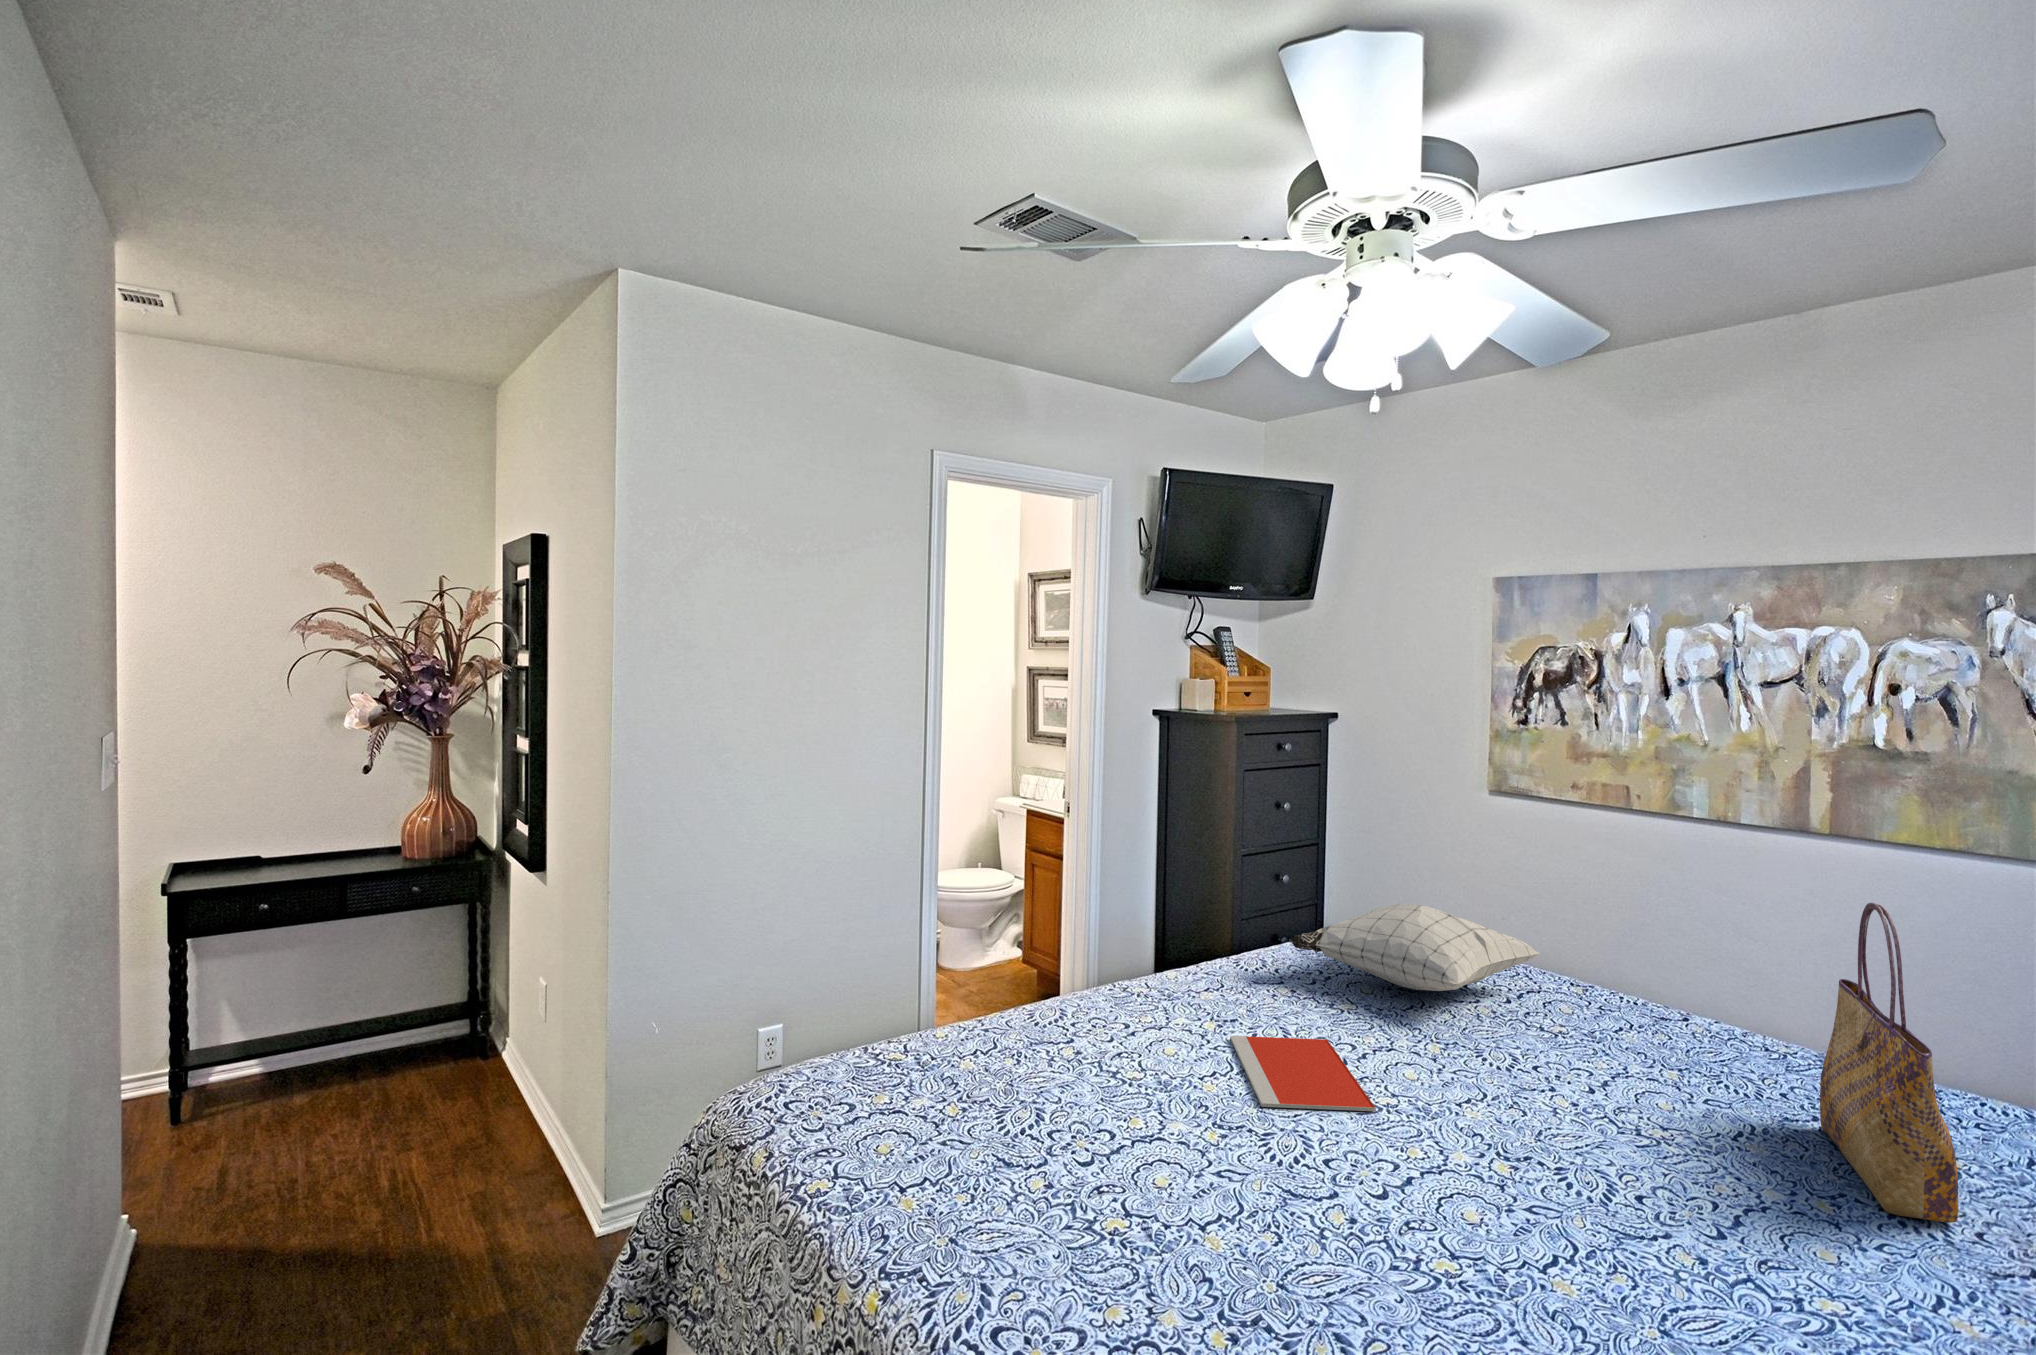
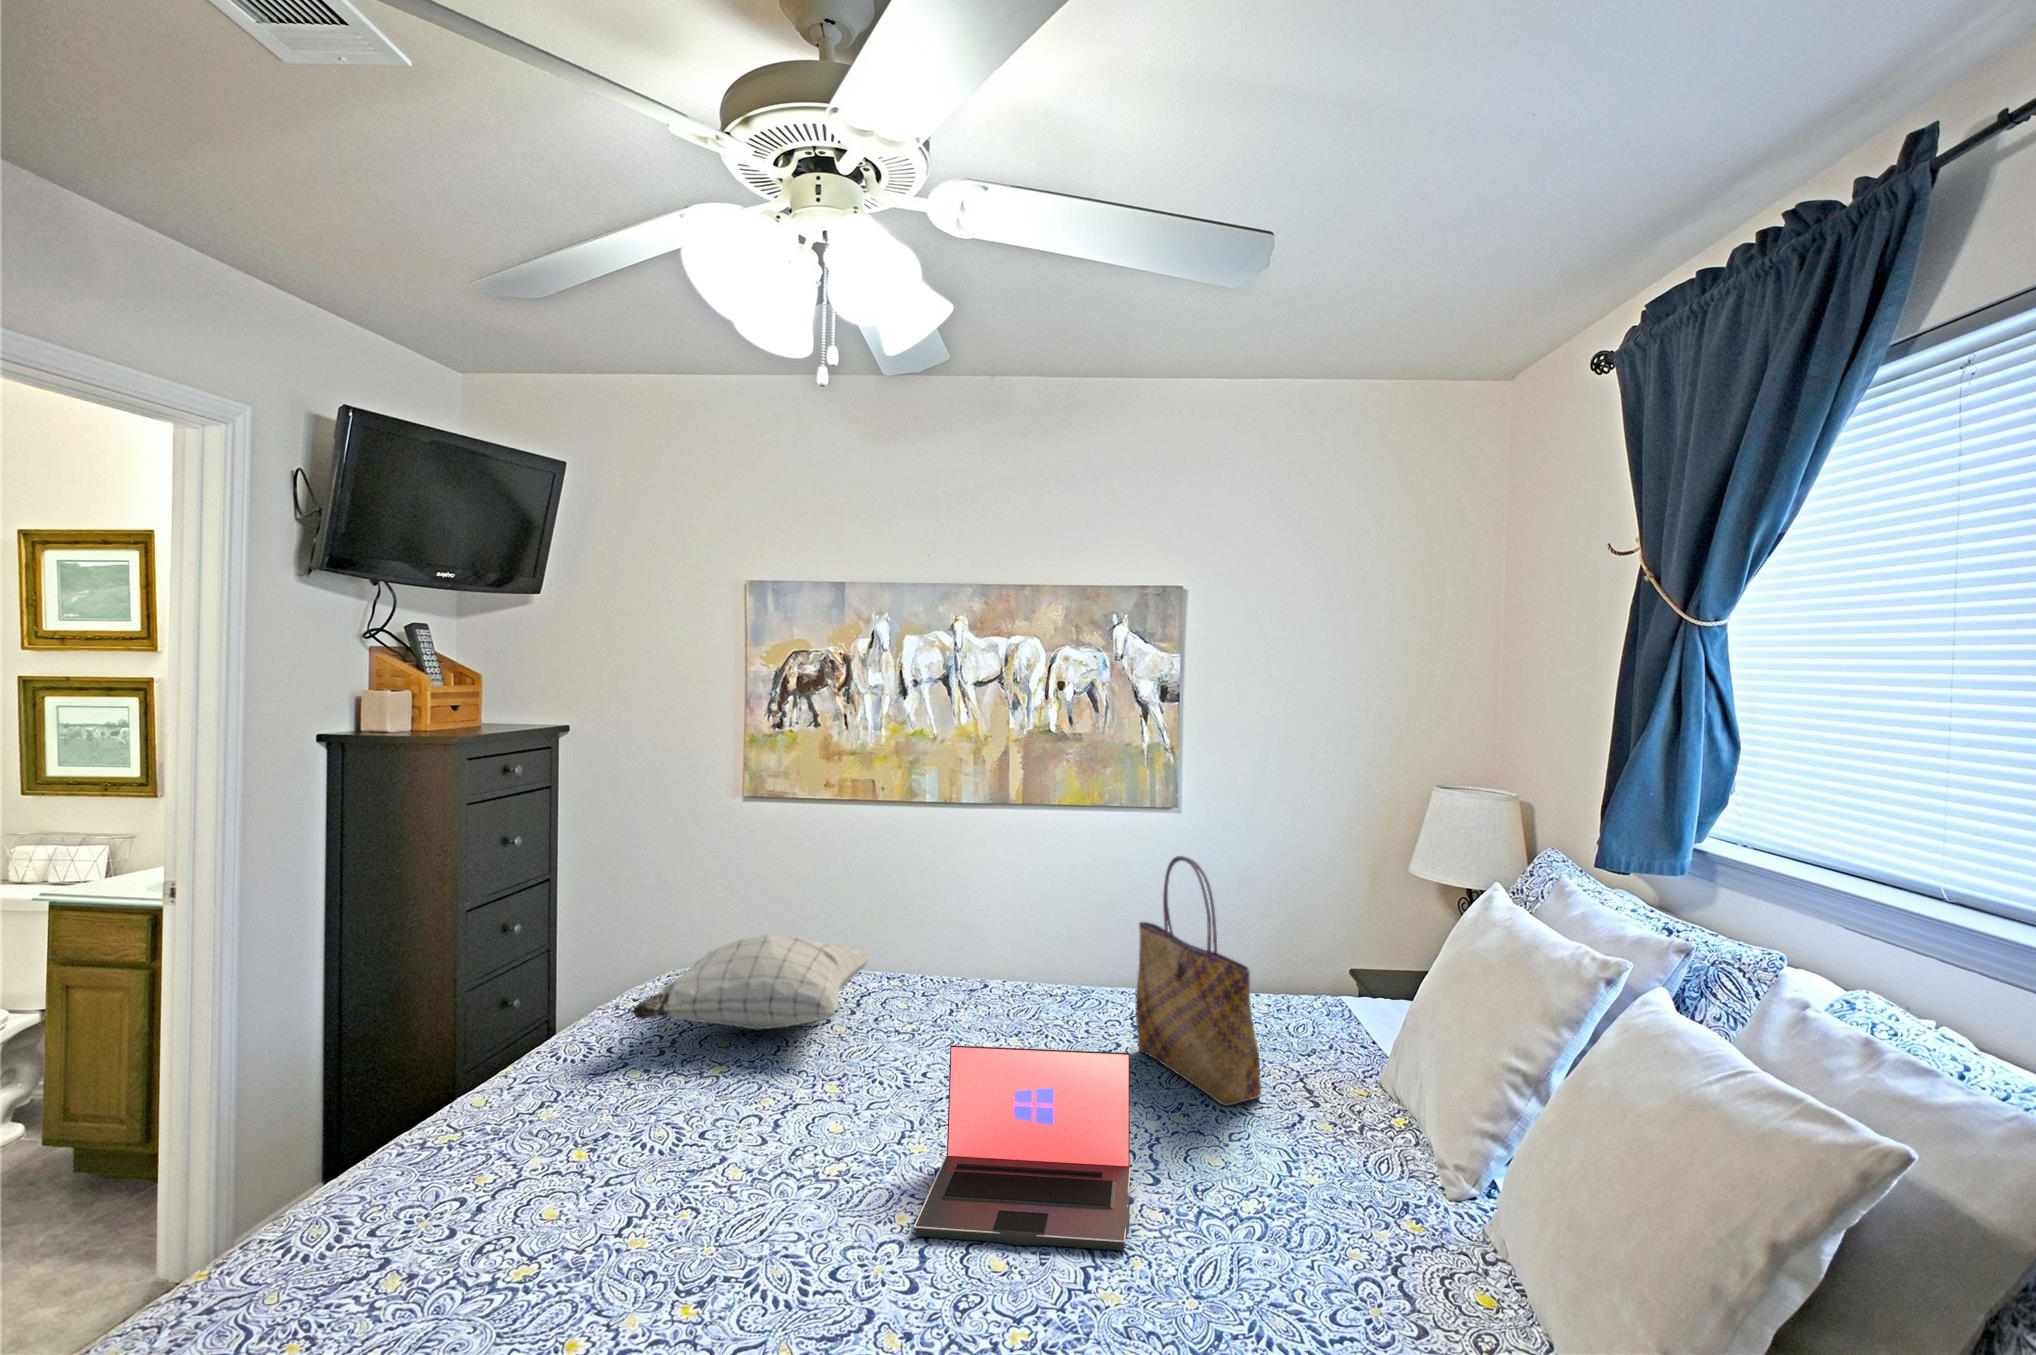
laptop: none [1415,1026,1697,1260] -> present [914,1045,1131,1251]
notebook: present [1230,1036,1376,1111] -> none [614,1120,832,1240]

